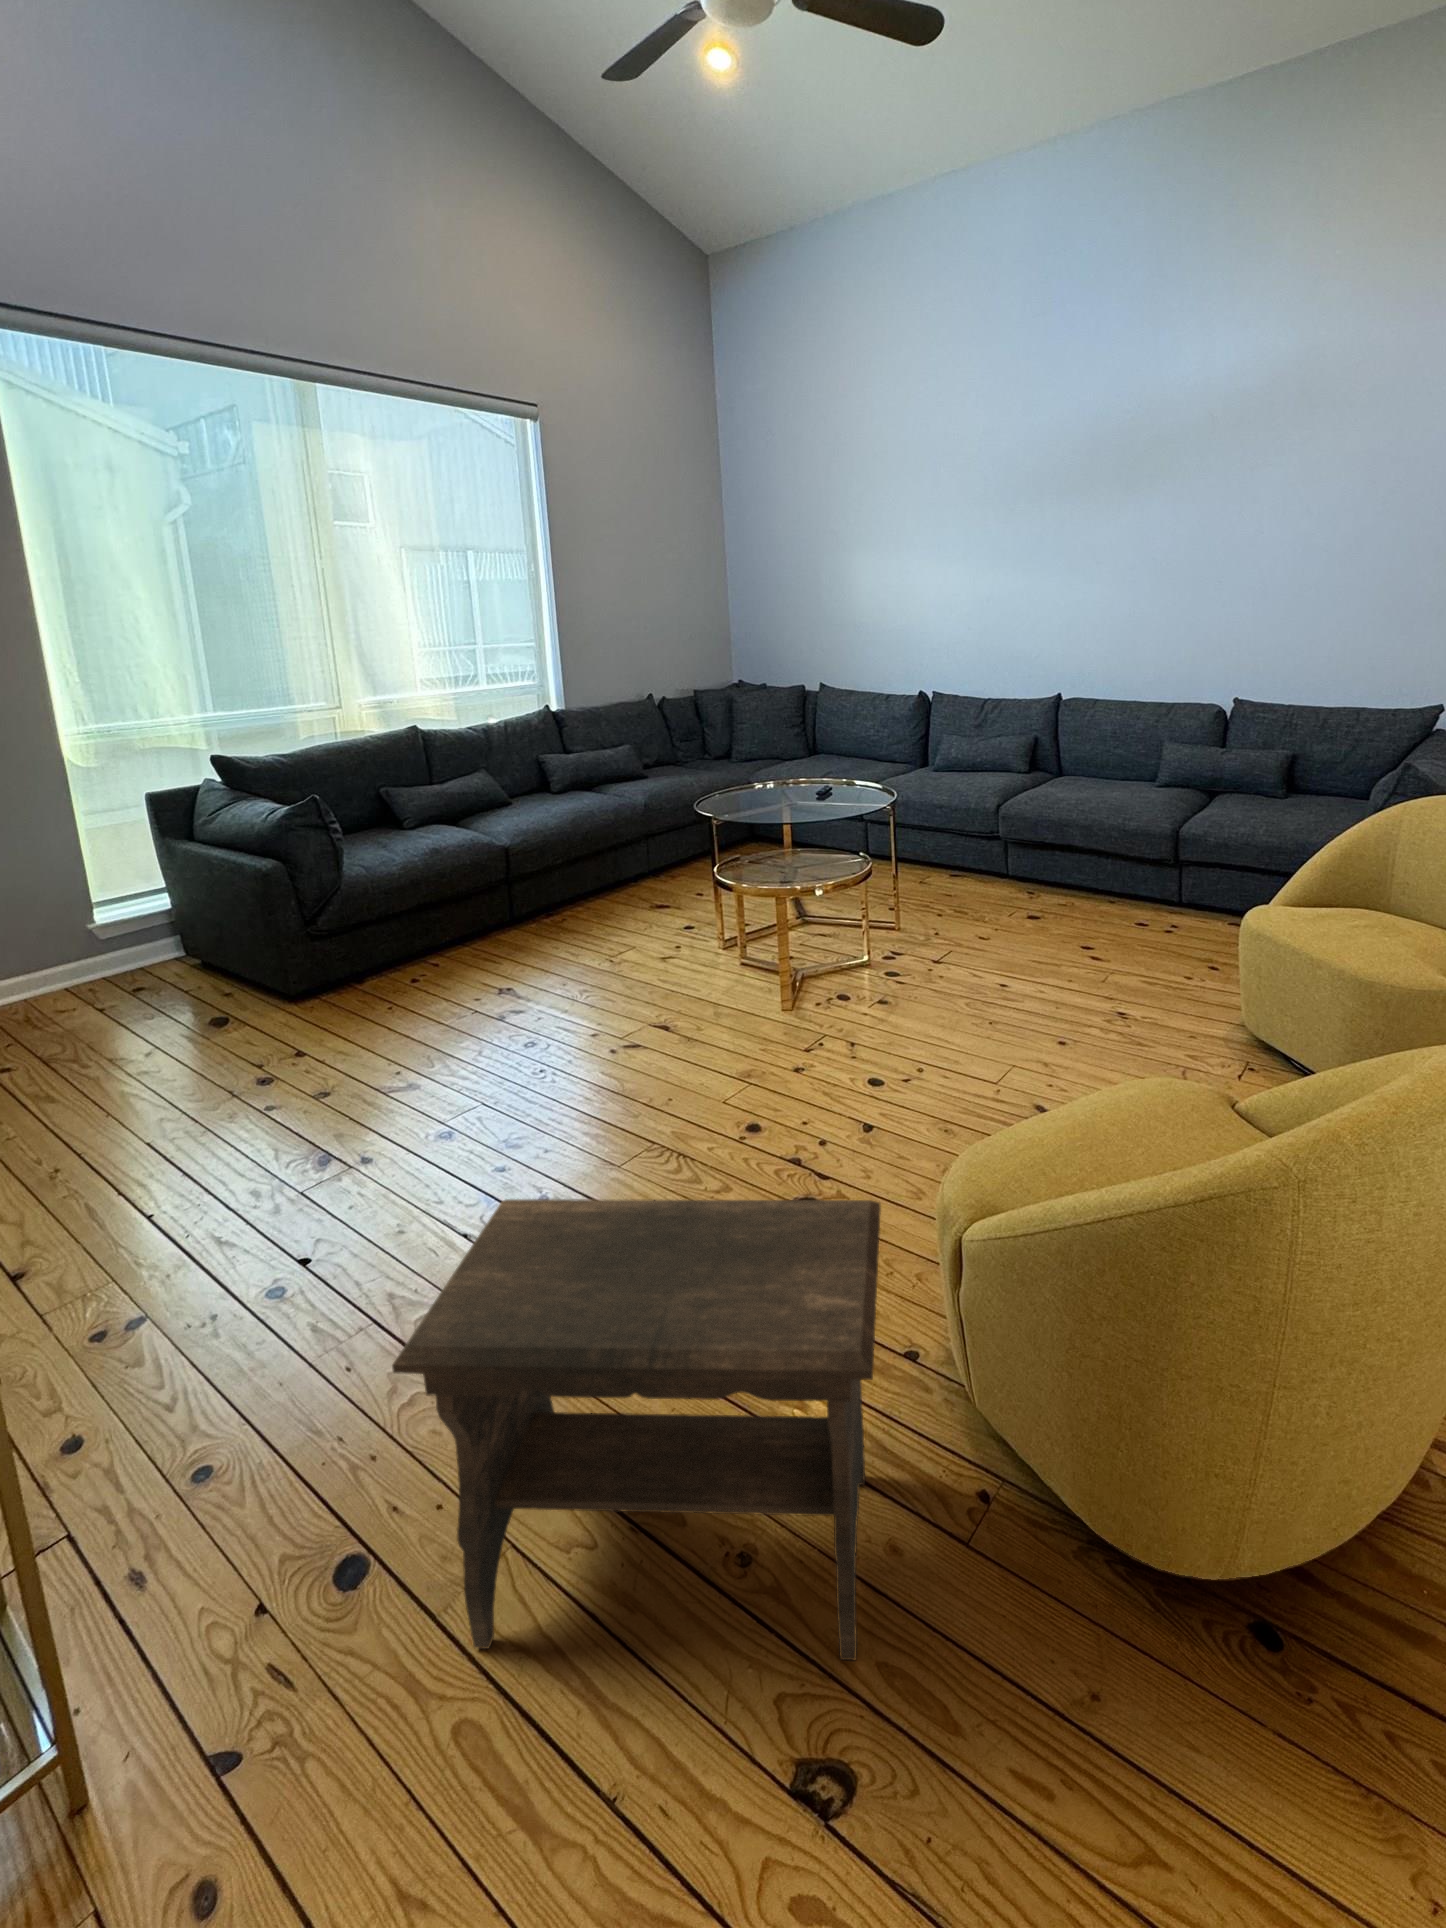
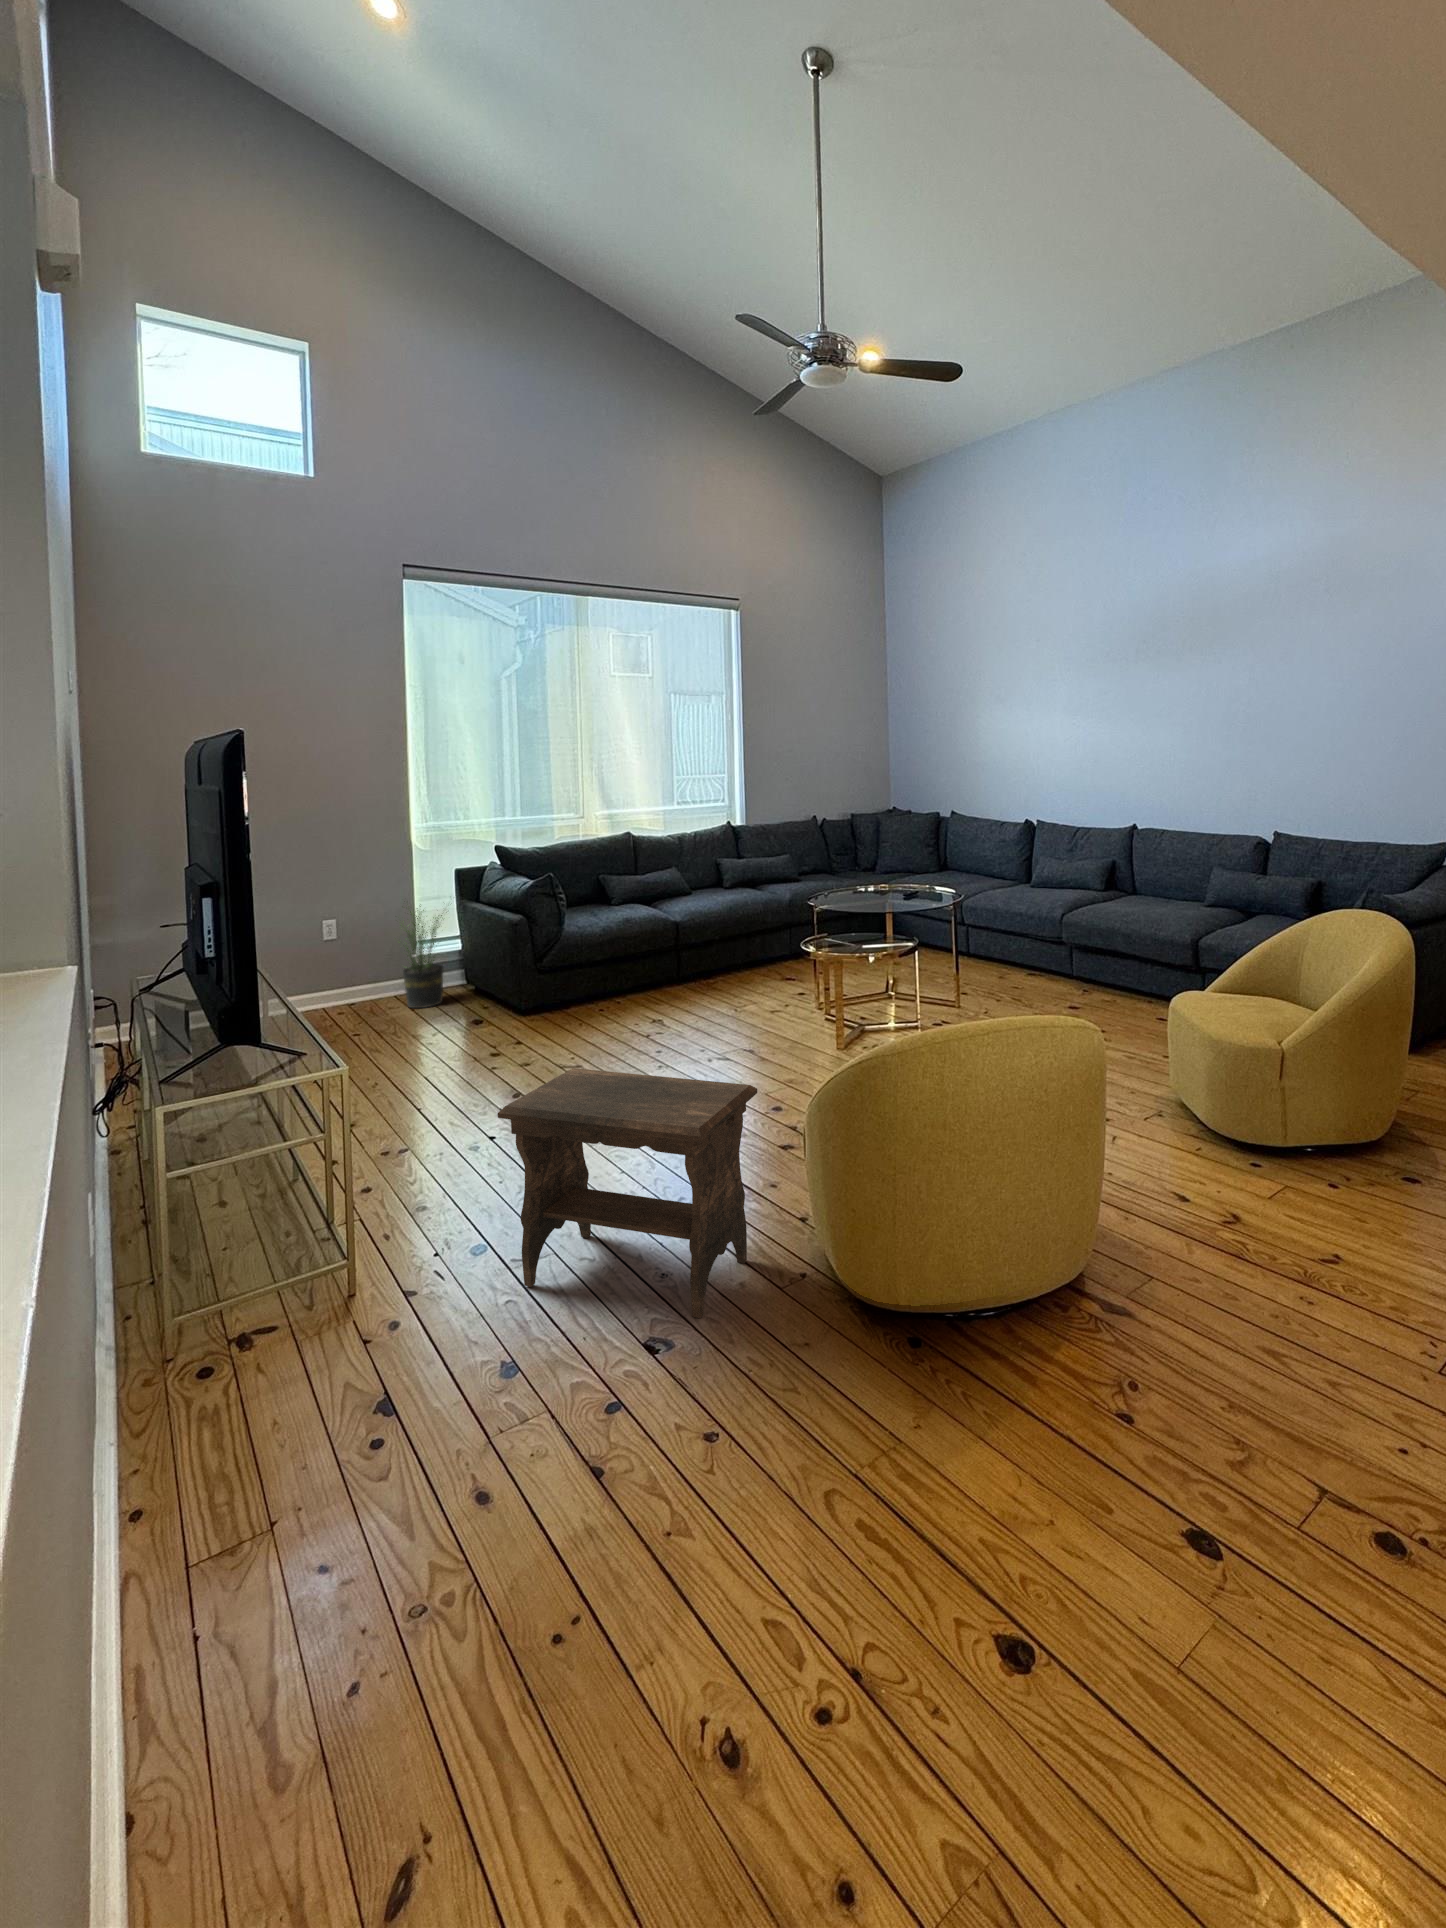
potted plant: none [44,833,155,1007] -> present [401,906,443,1008]

